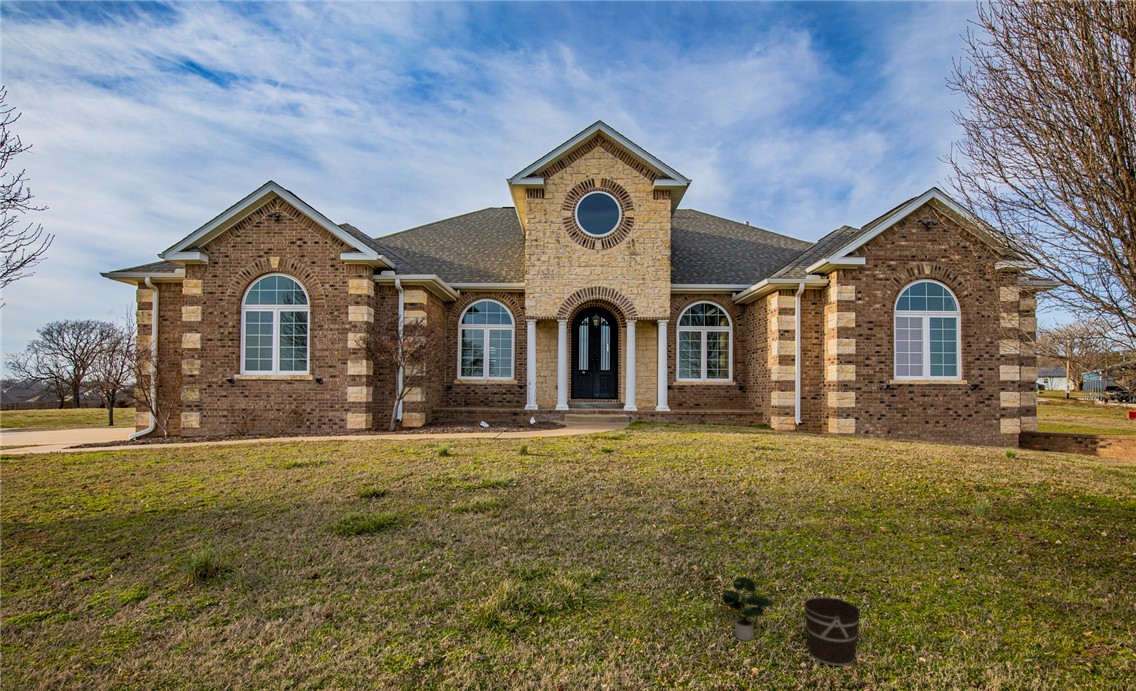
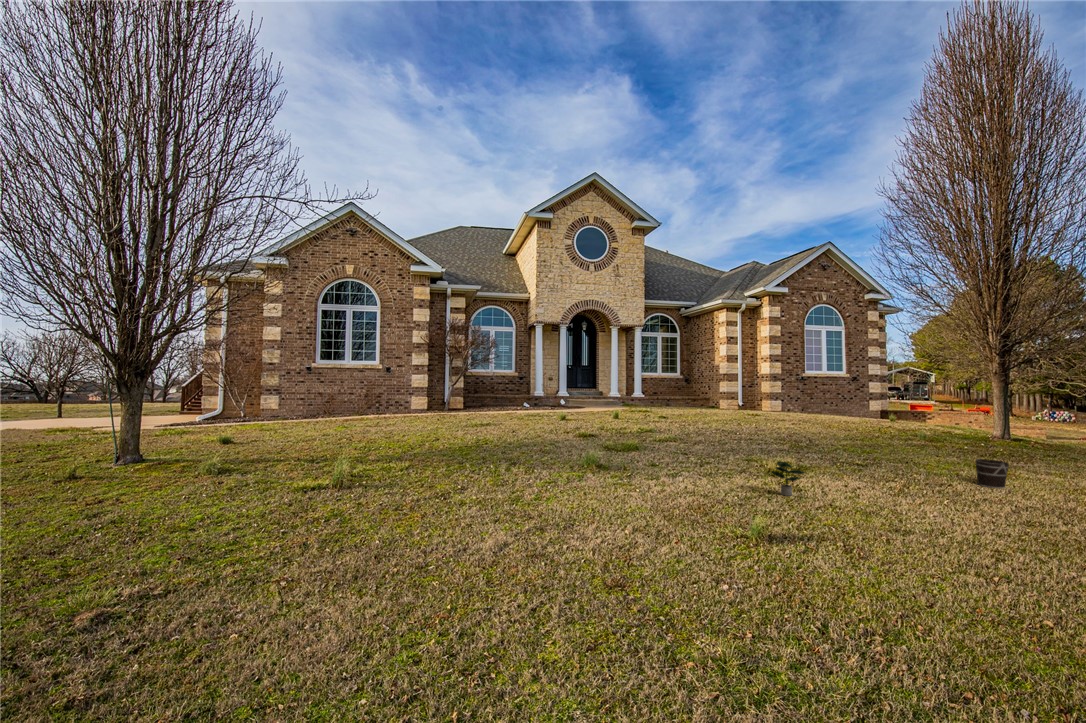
potted plant: present [722,577,774,641] -> present [772,462,805,496]

